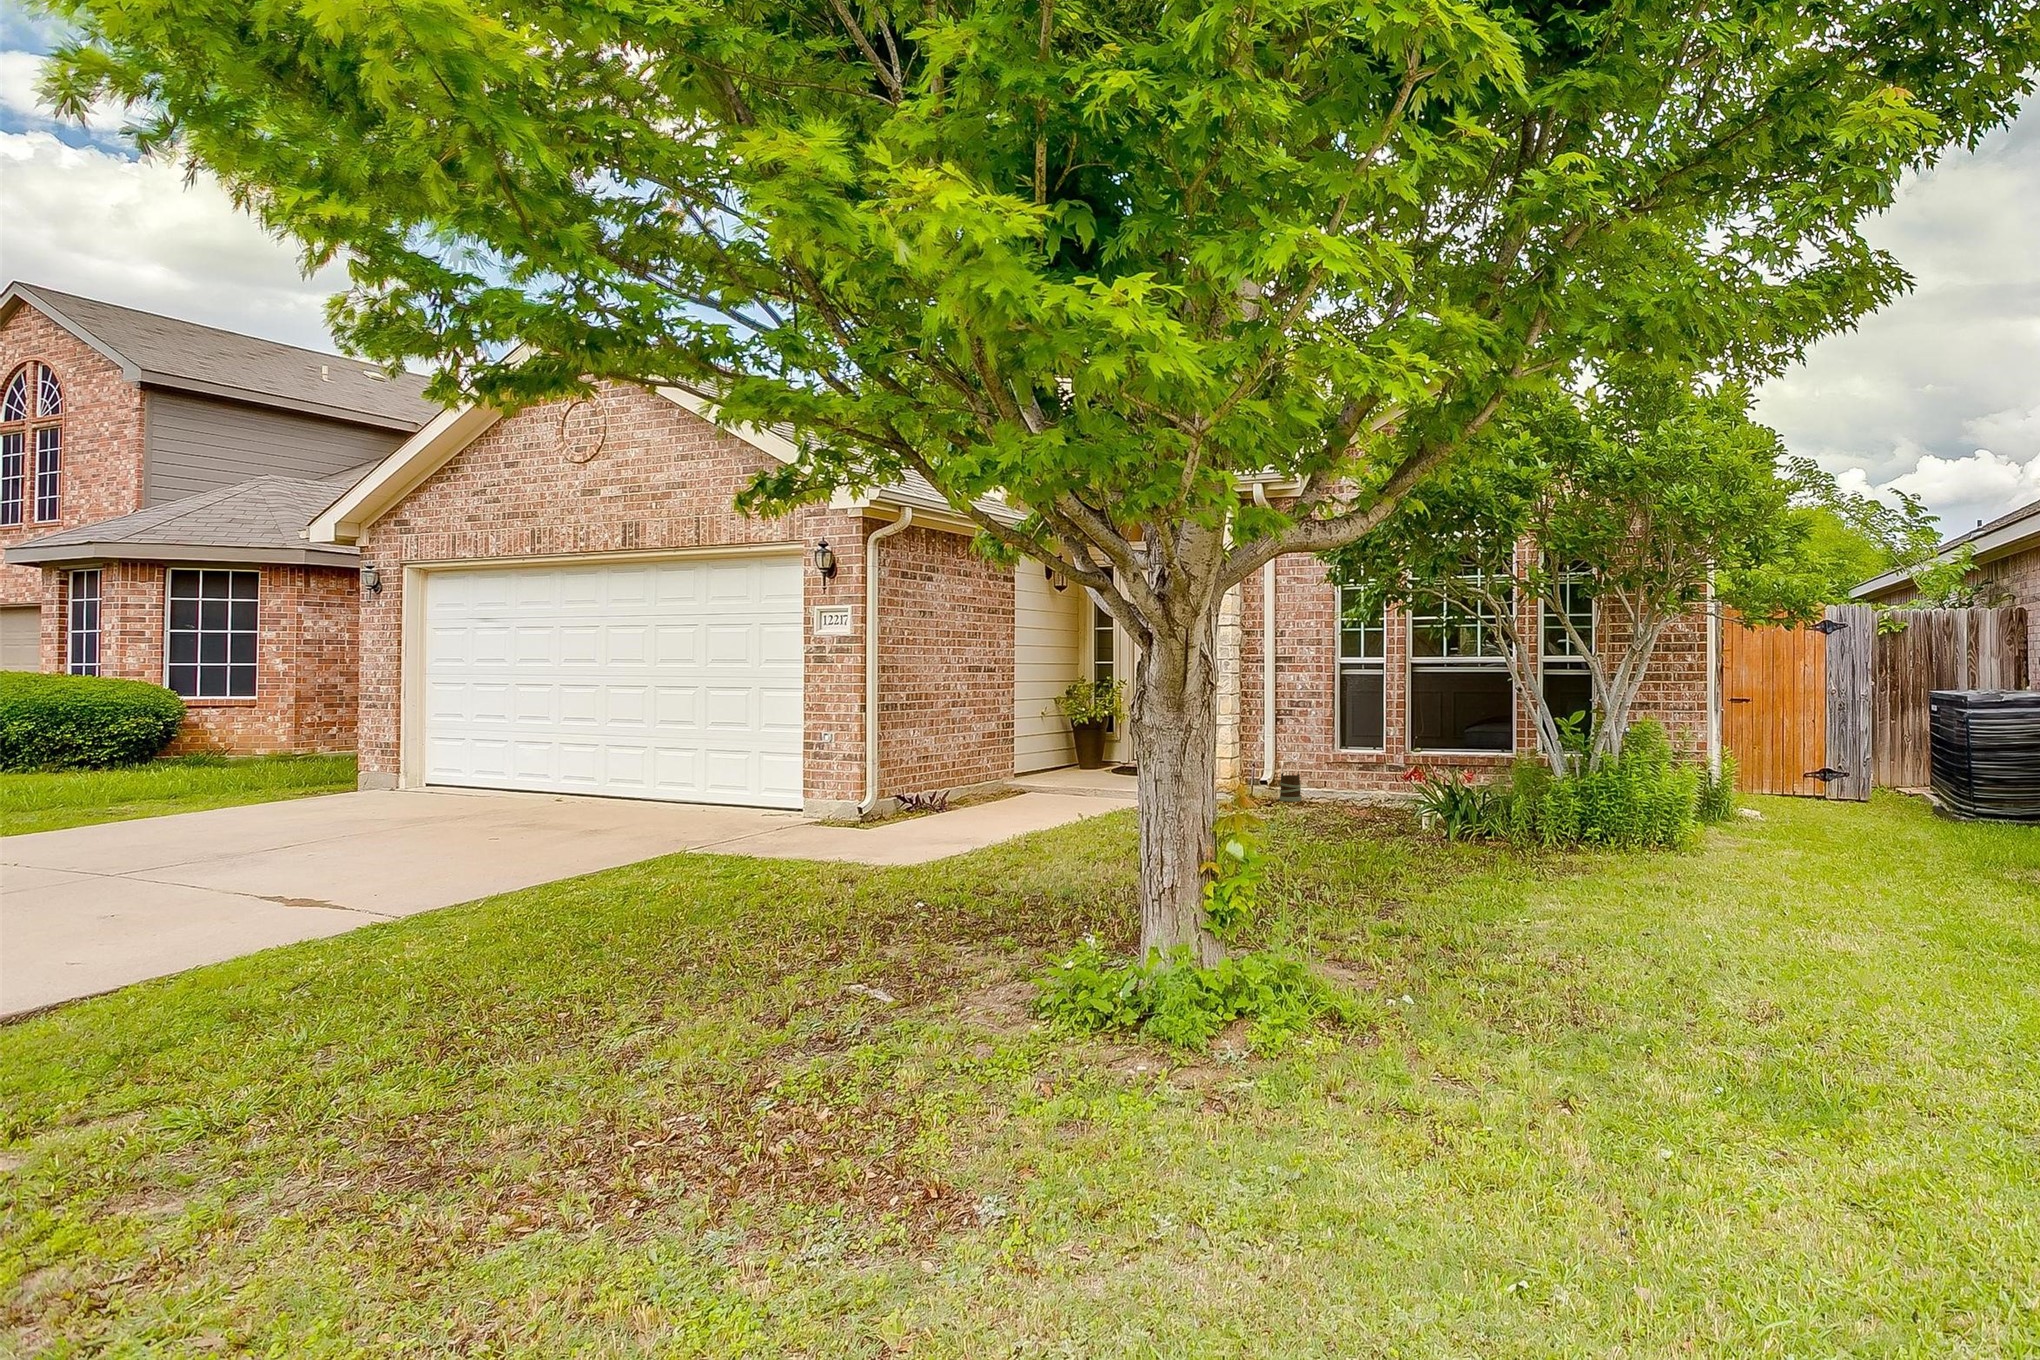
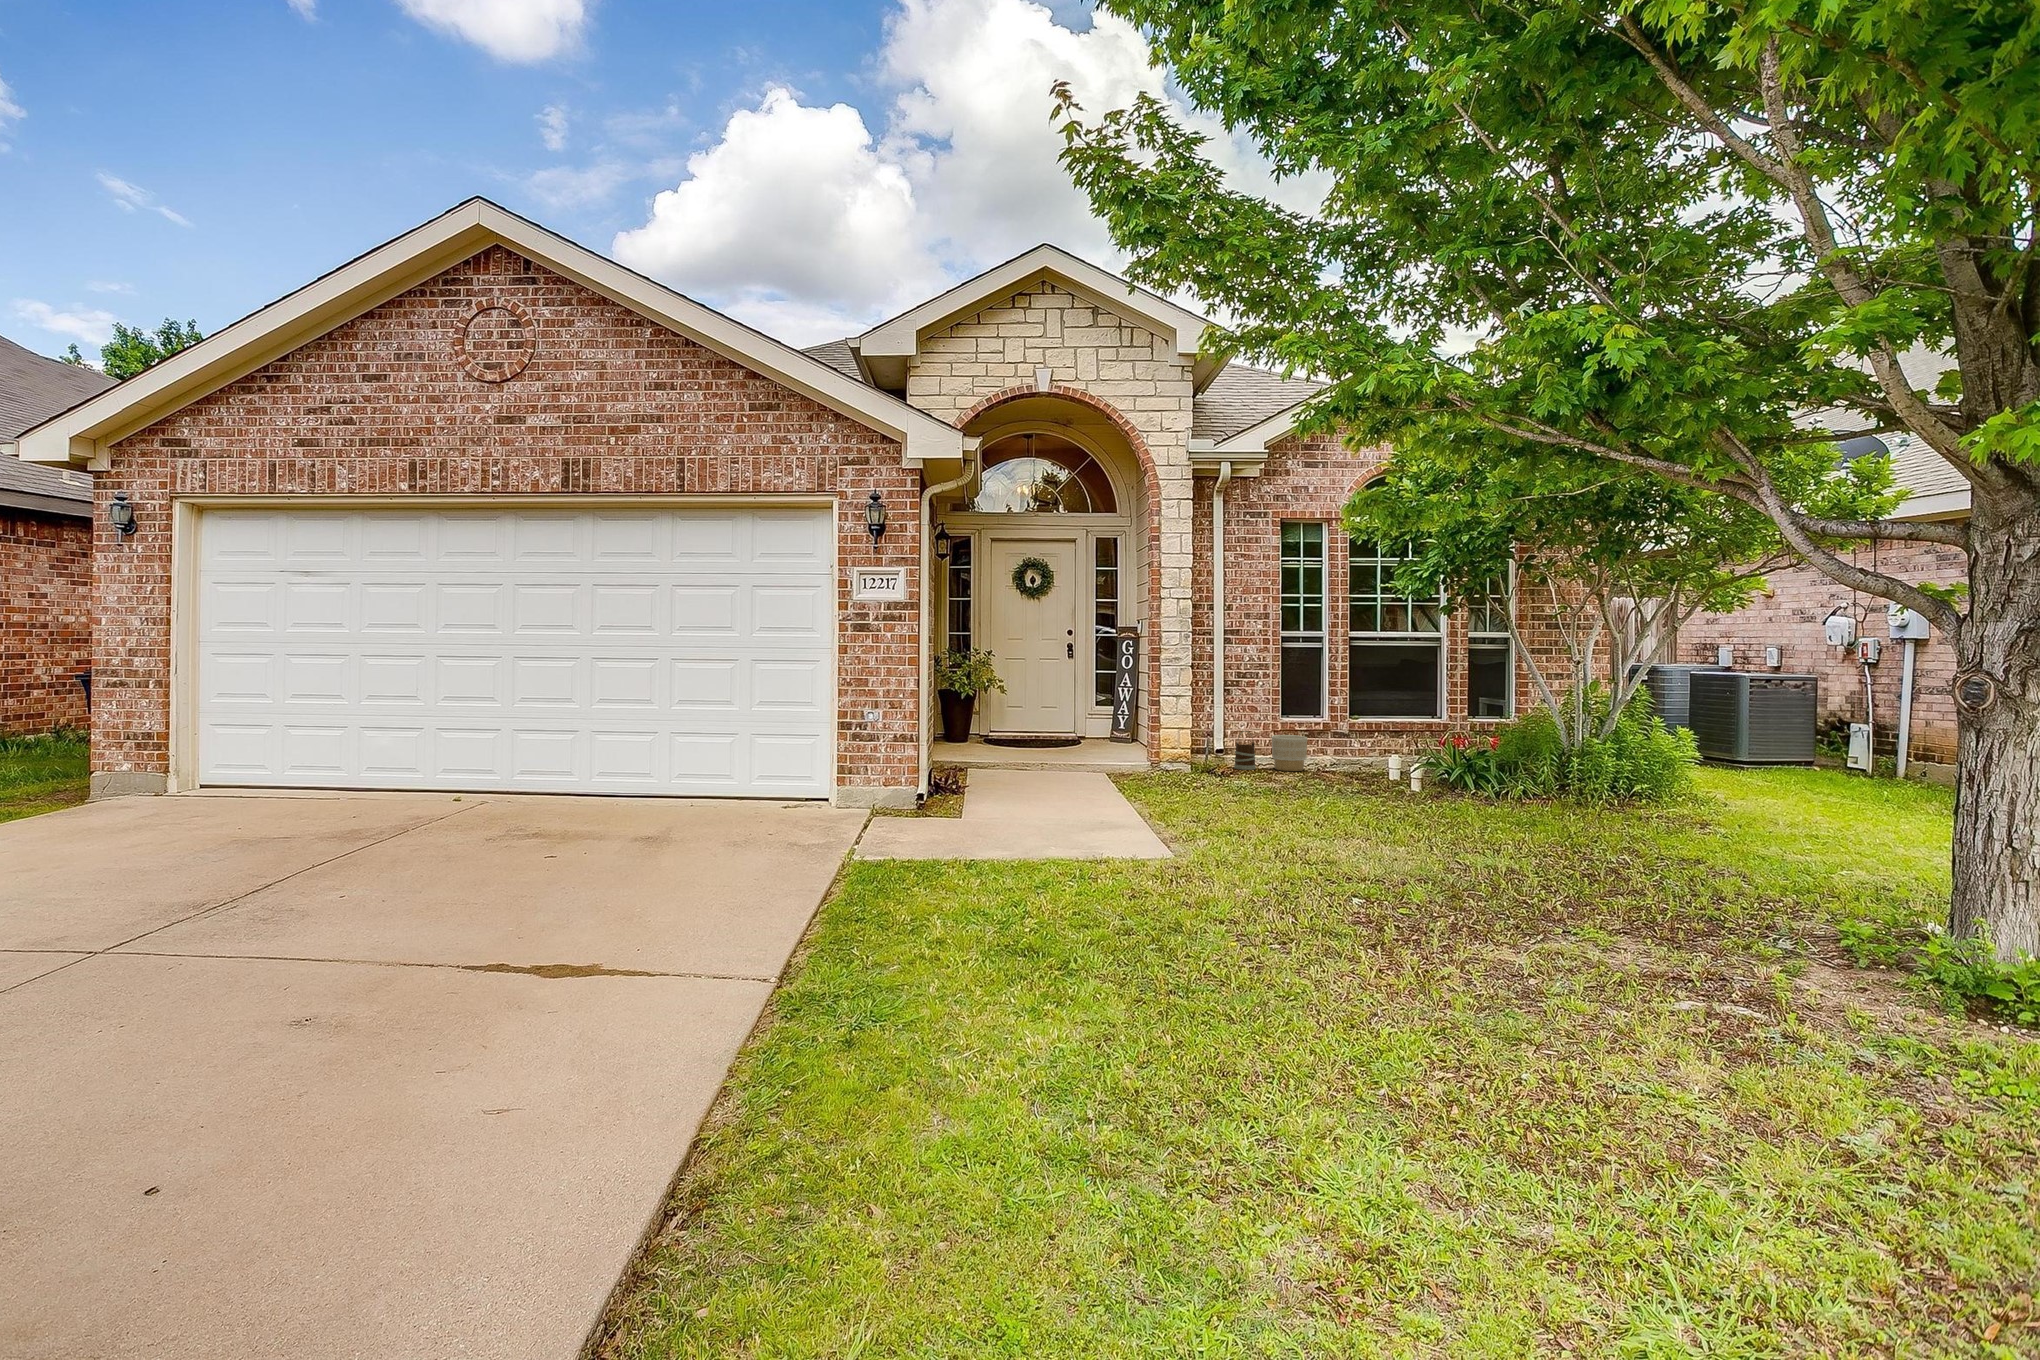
planter: none [1315,767,1352,805] -> present [1272,735,1307,771]

